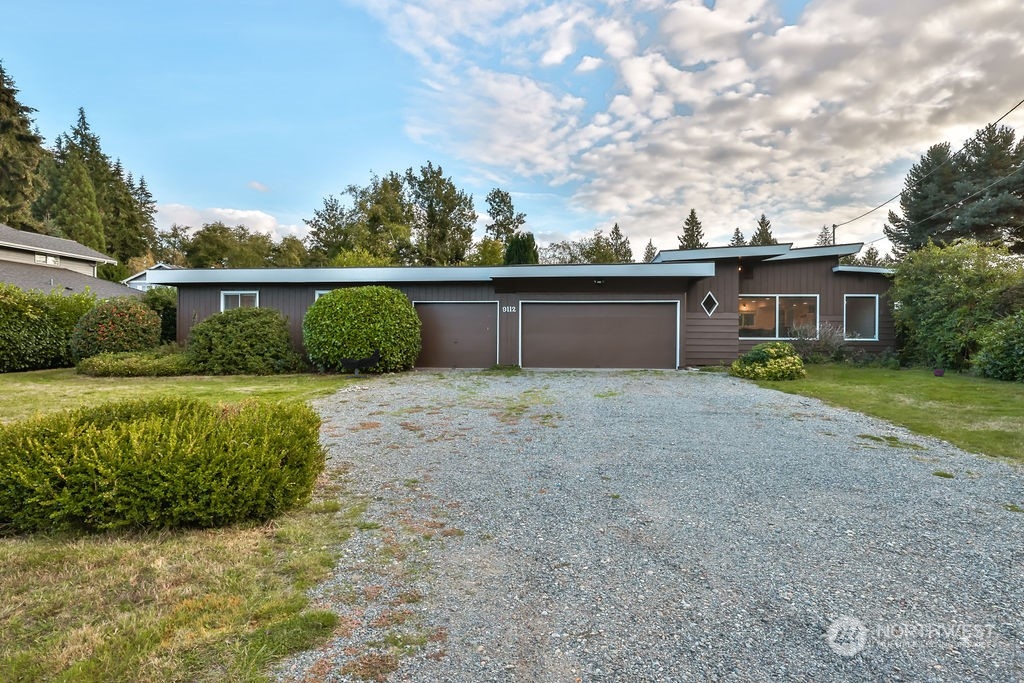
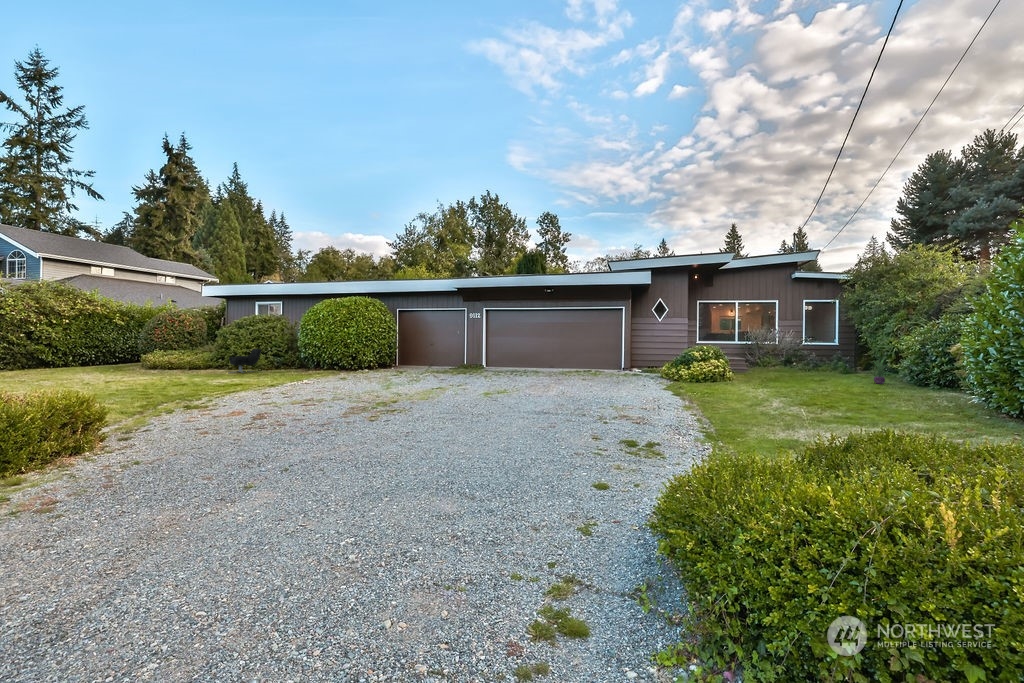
lounge chair: present [340,348,380,376] -> present [229,349,261,372]

